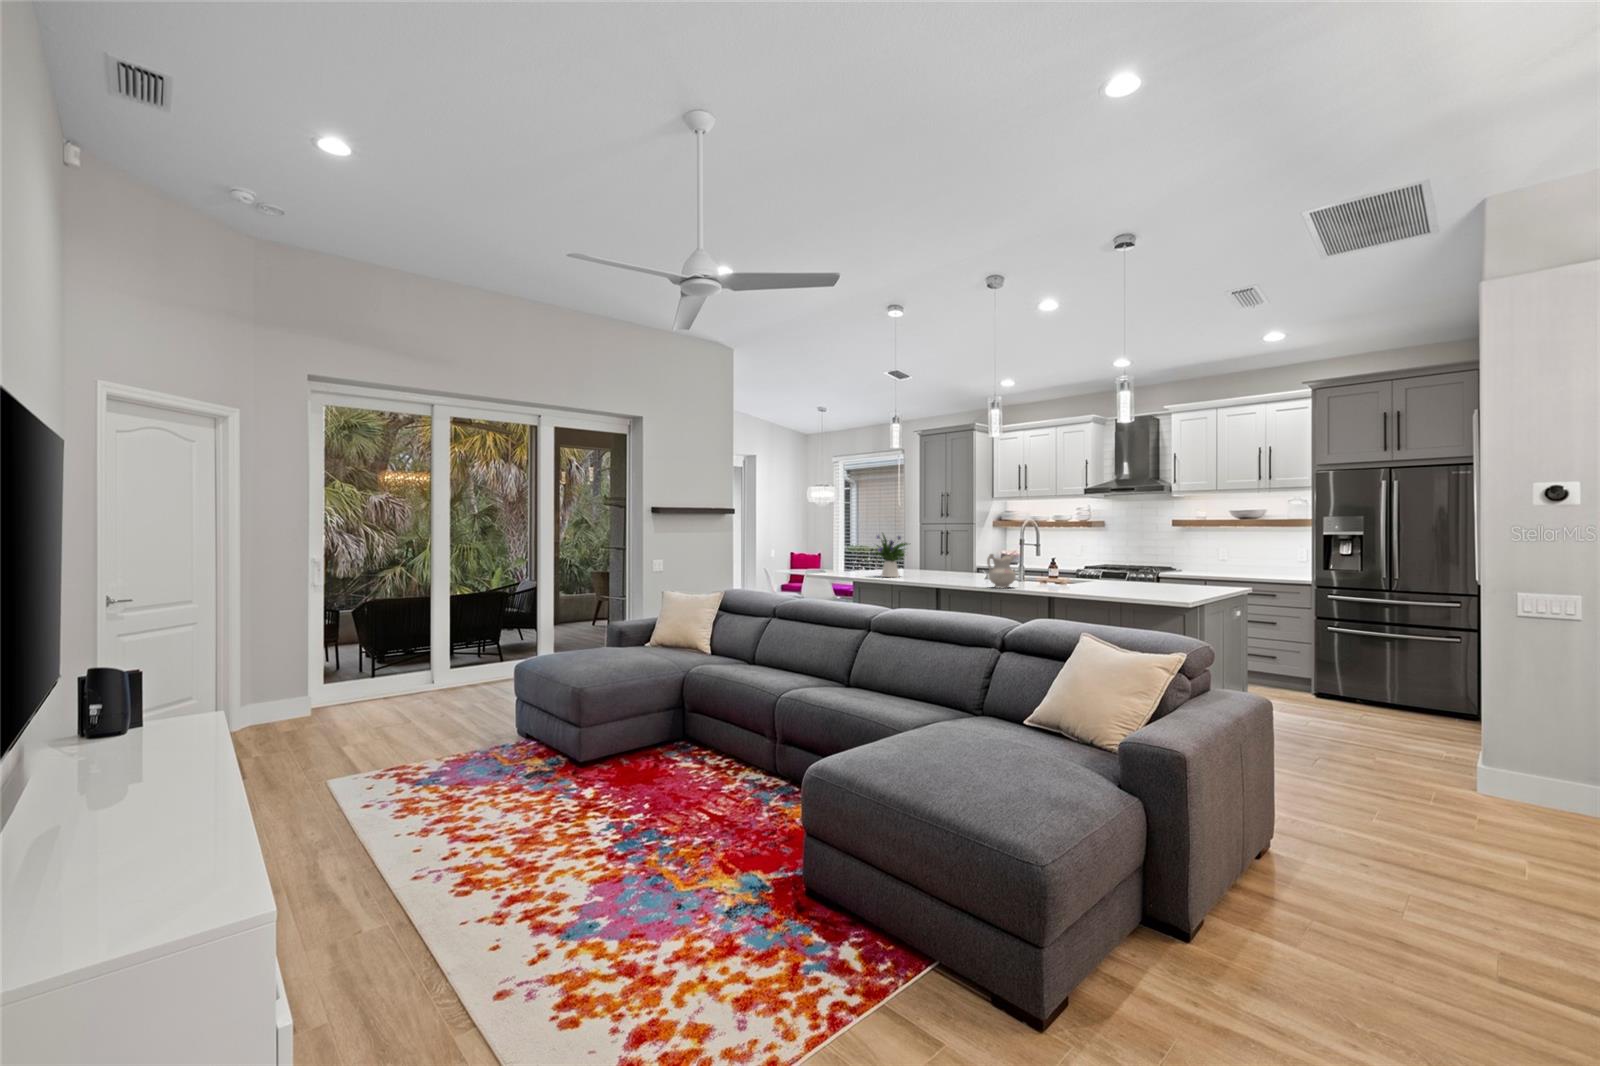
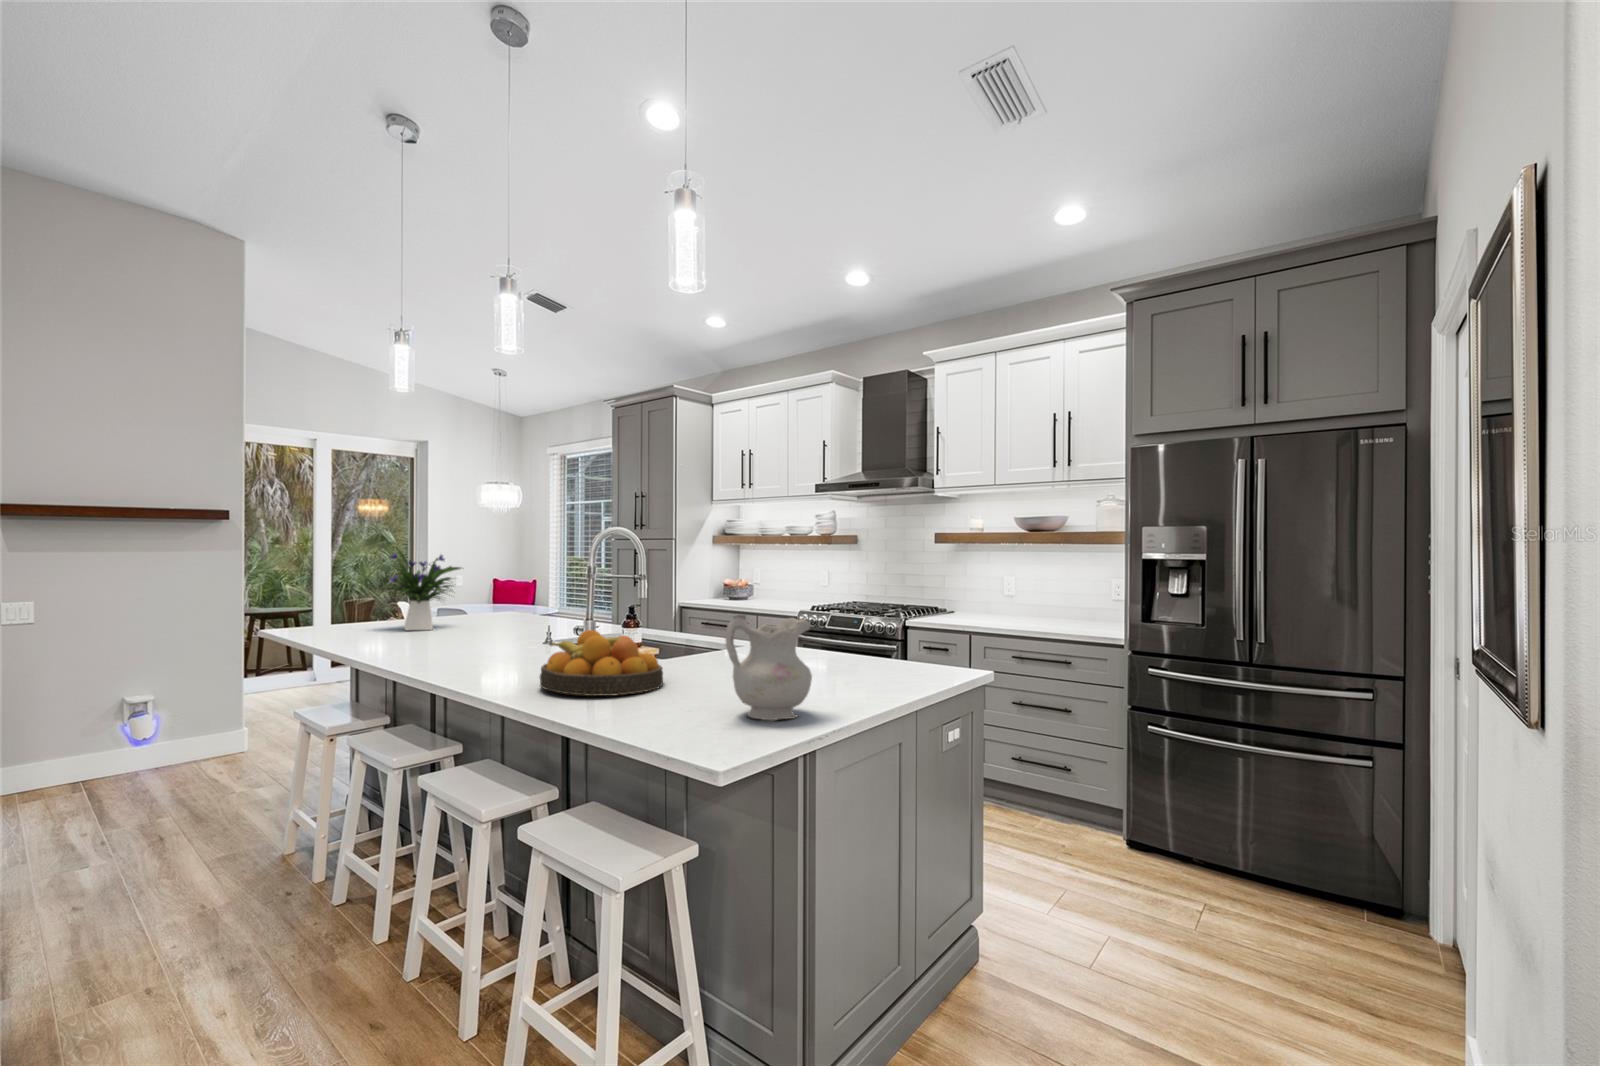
ceramic pitcher: present [987,554,1016,588] -> present [725,614,812,720]
fruit bowl: none [1051,568,1107,593] -> present [540,630,663,696]

